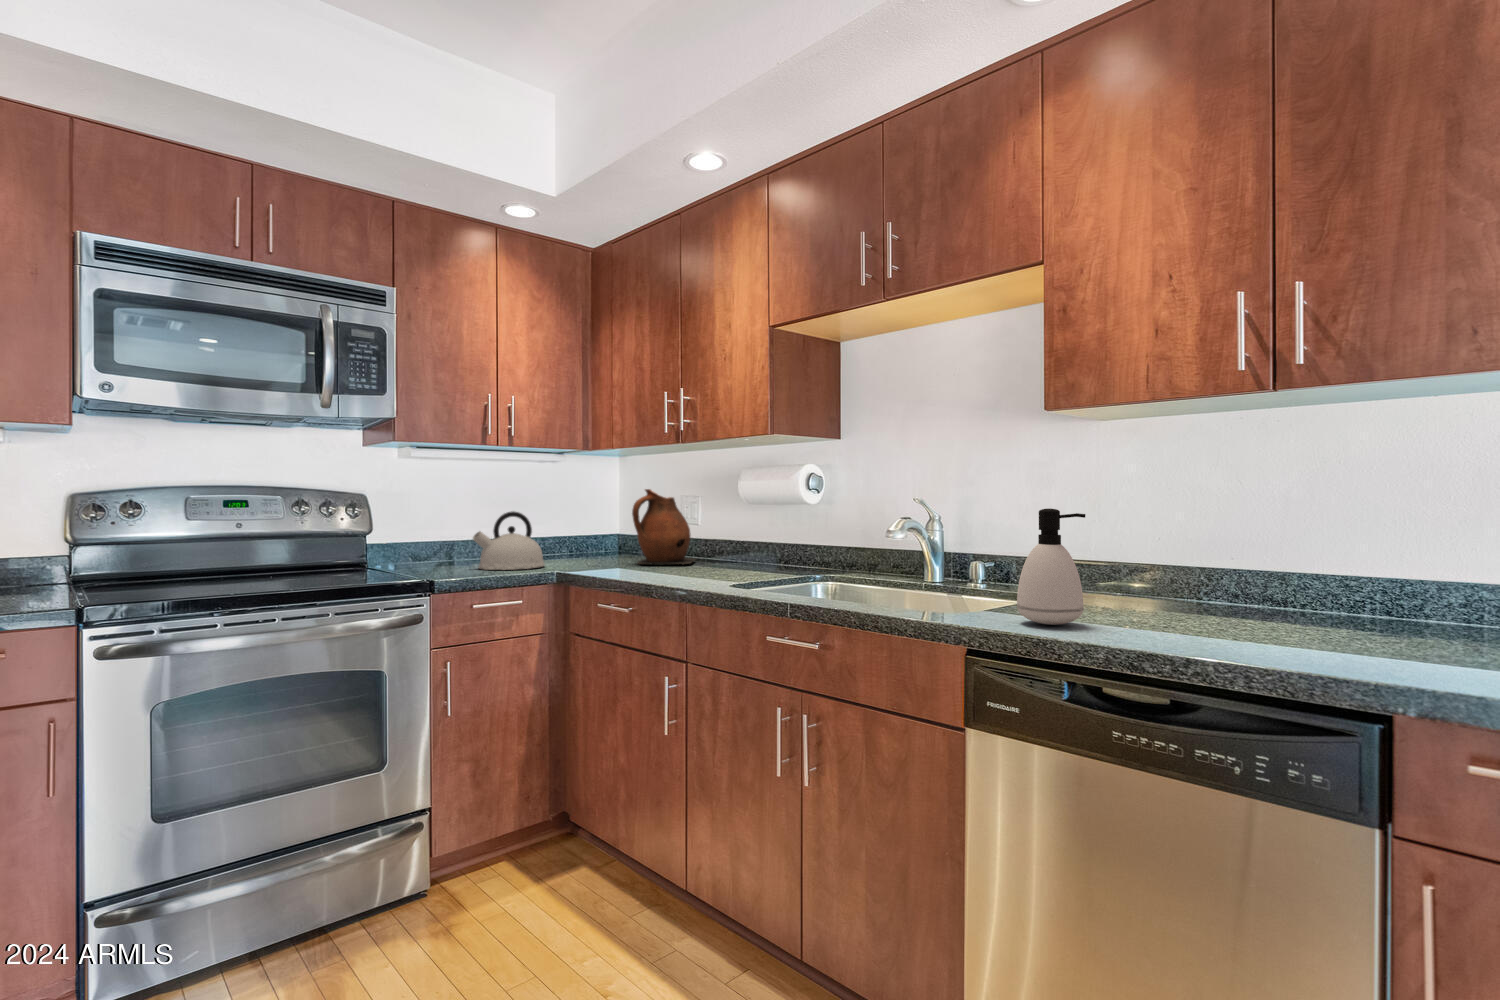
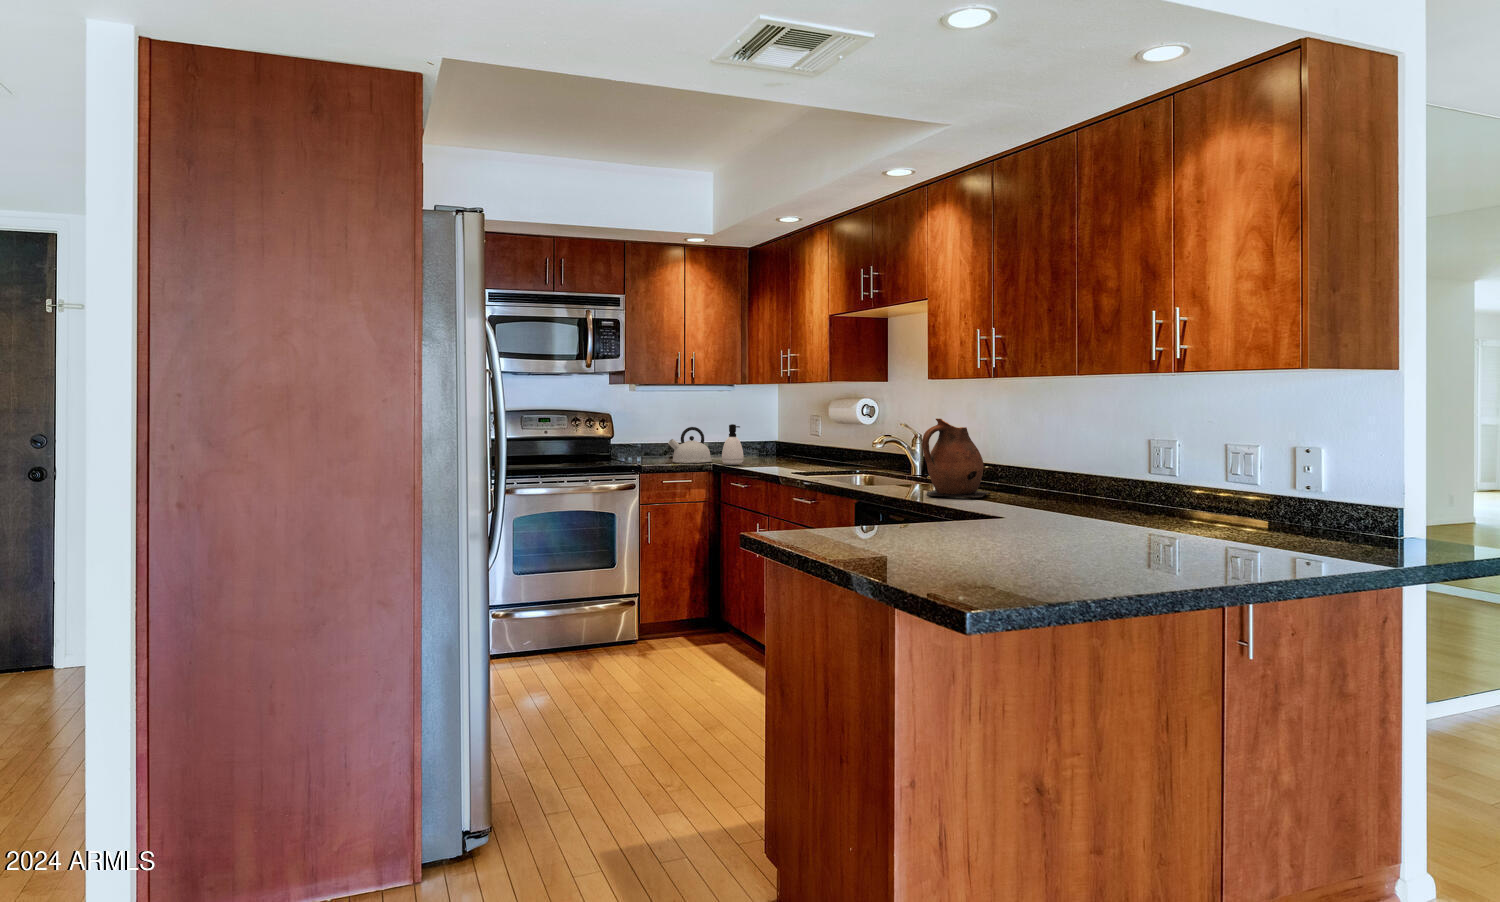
ceramic pitcher: present [632,489,696,565] -> present [922,418,990,499]
soap dispenser: present [1017,509,1085,625] -> present [722,424,744,465]

